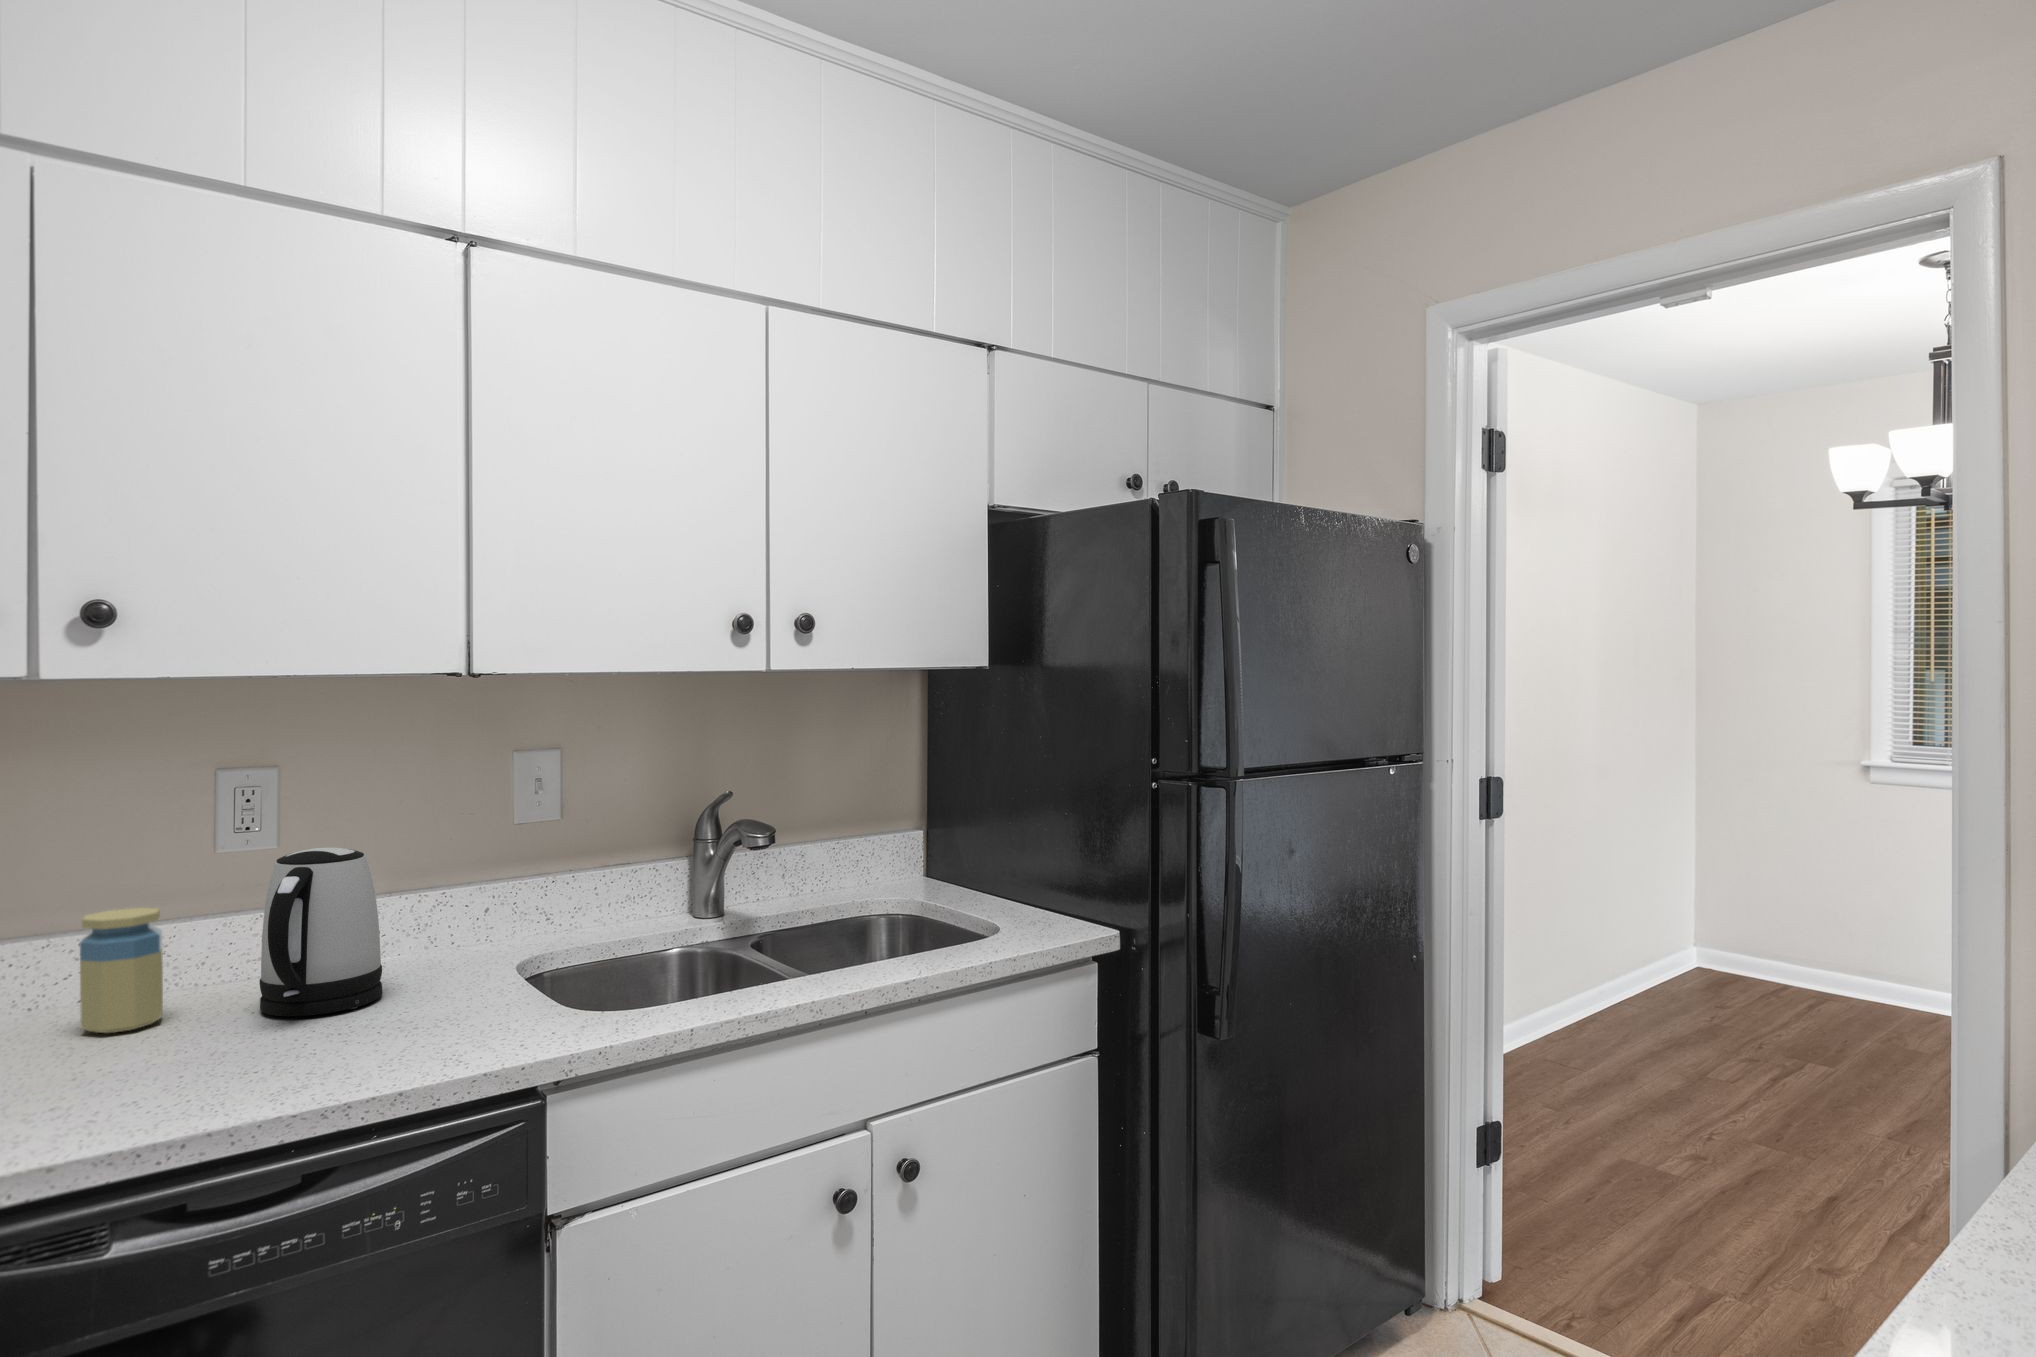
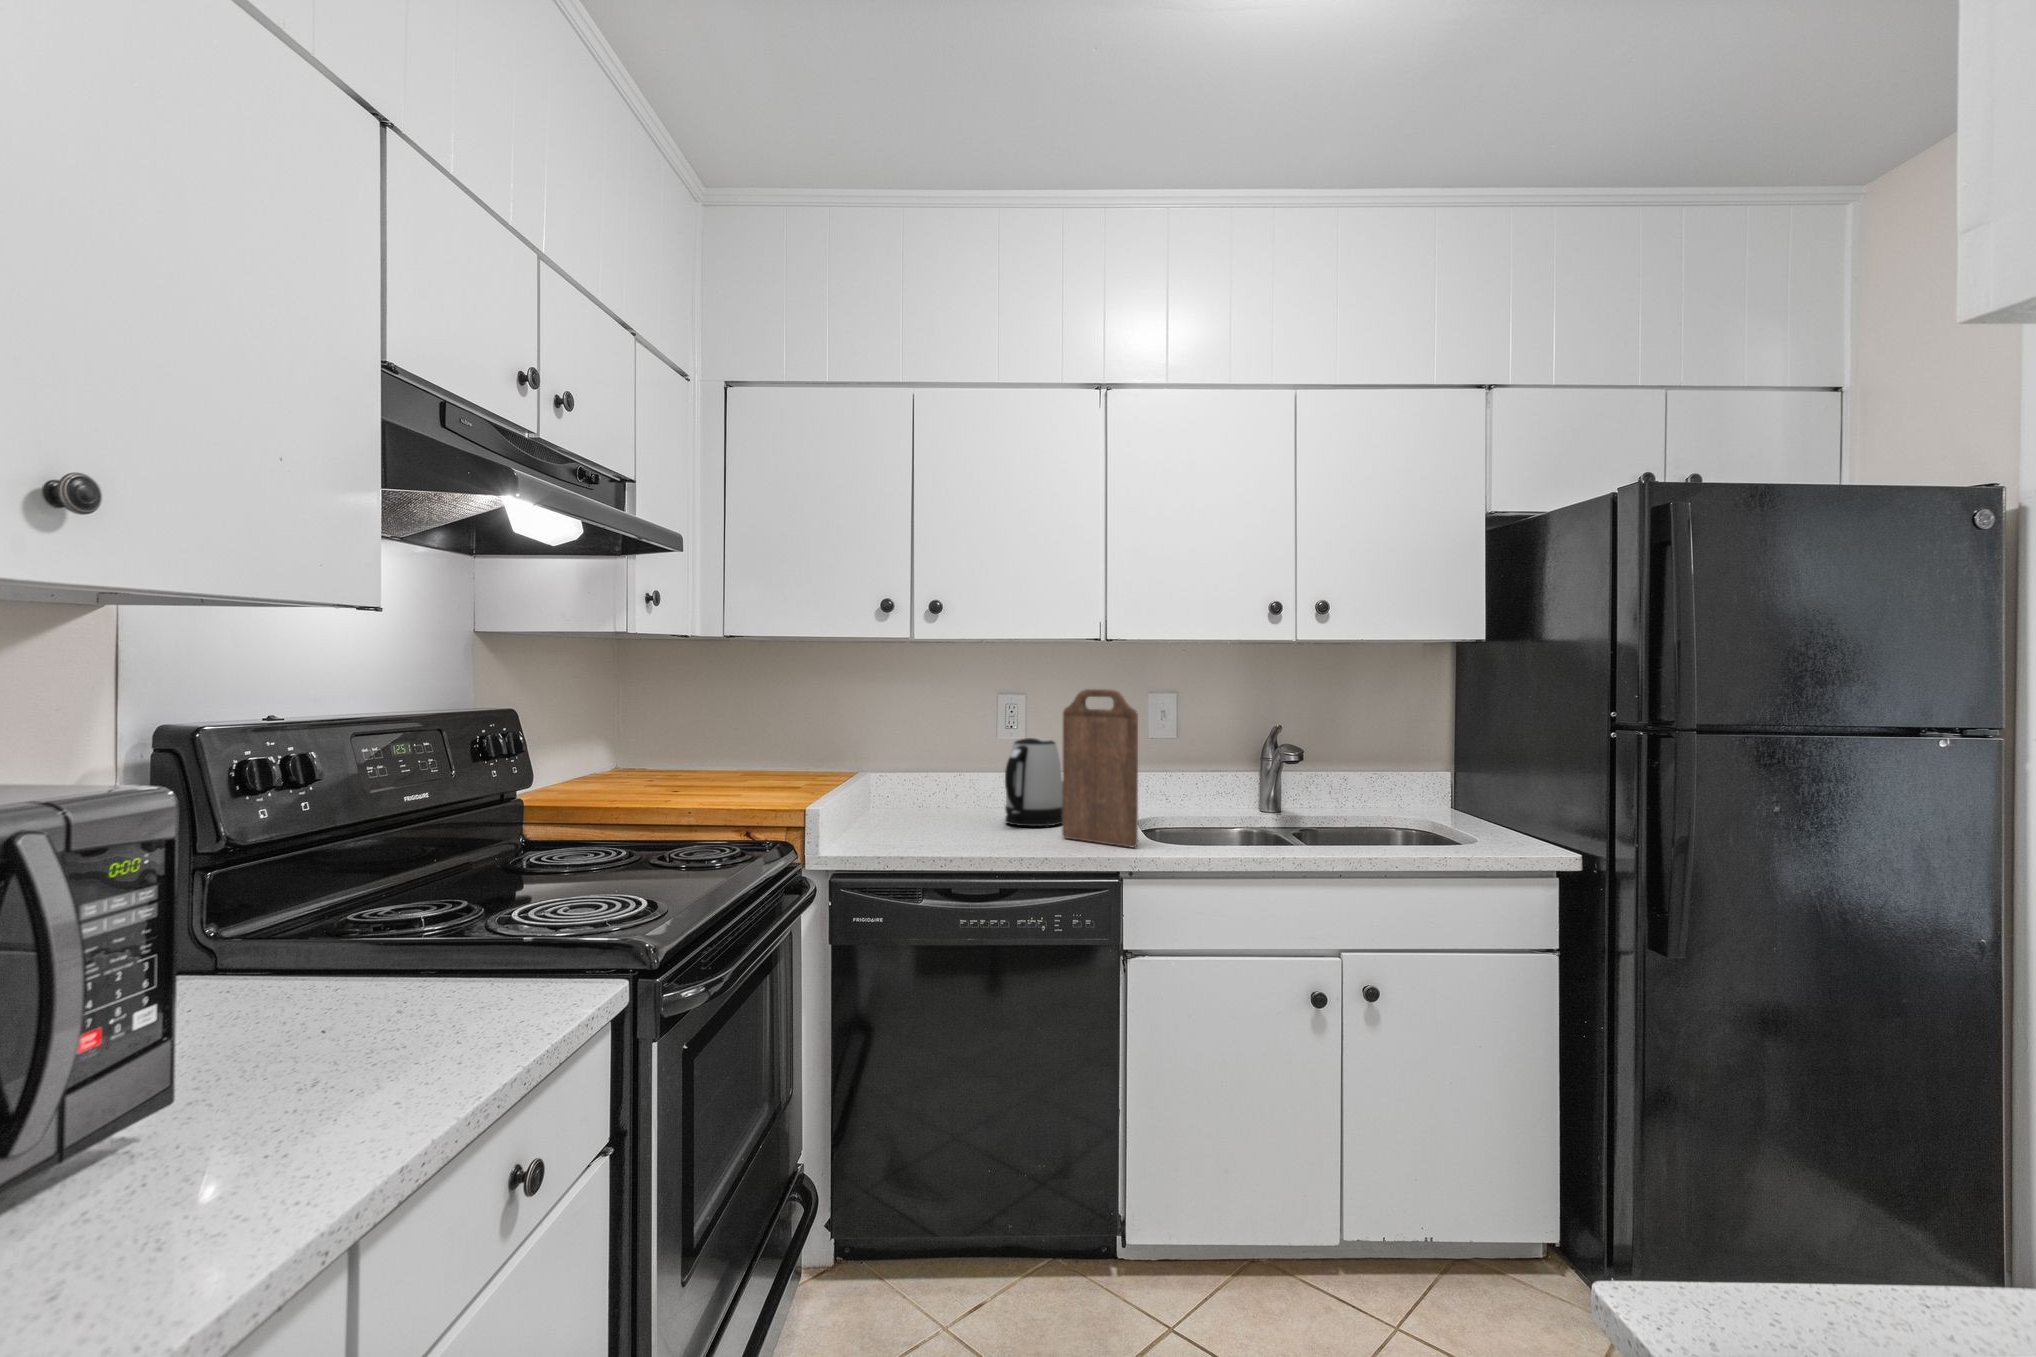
cutting board: none [402,764,561,1032] -> present [1062,689,1138,847]
jar: present [80,907,163,1033] -> none [931,762,966,822]

